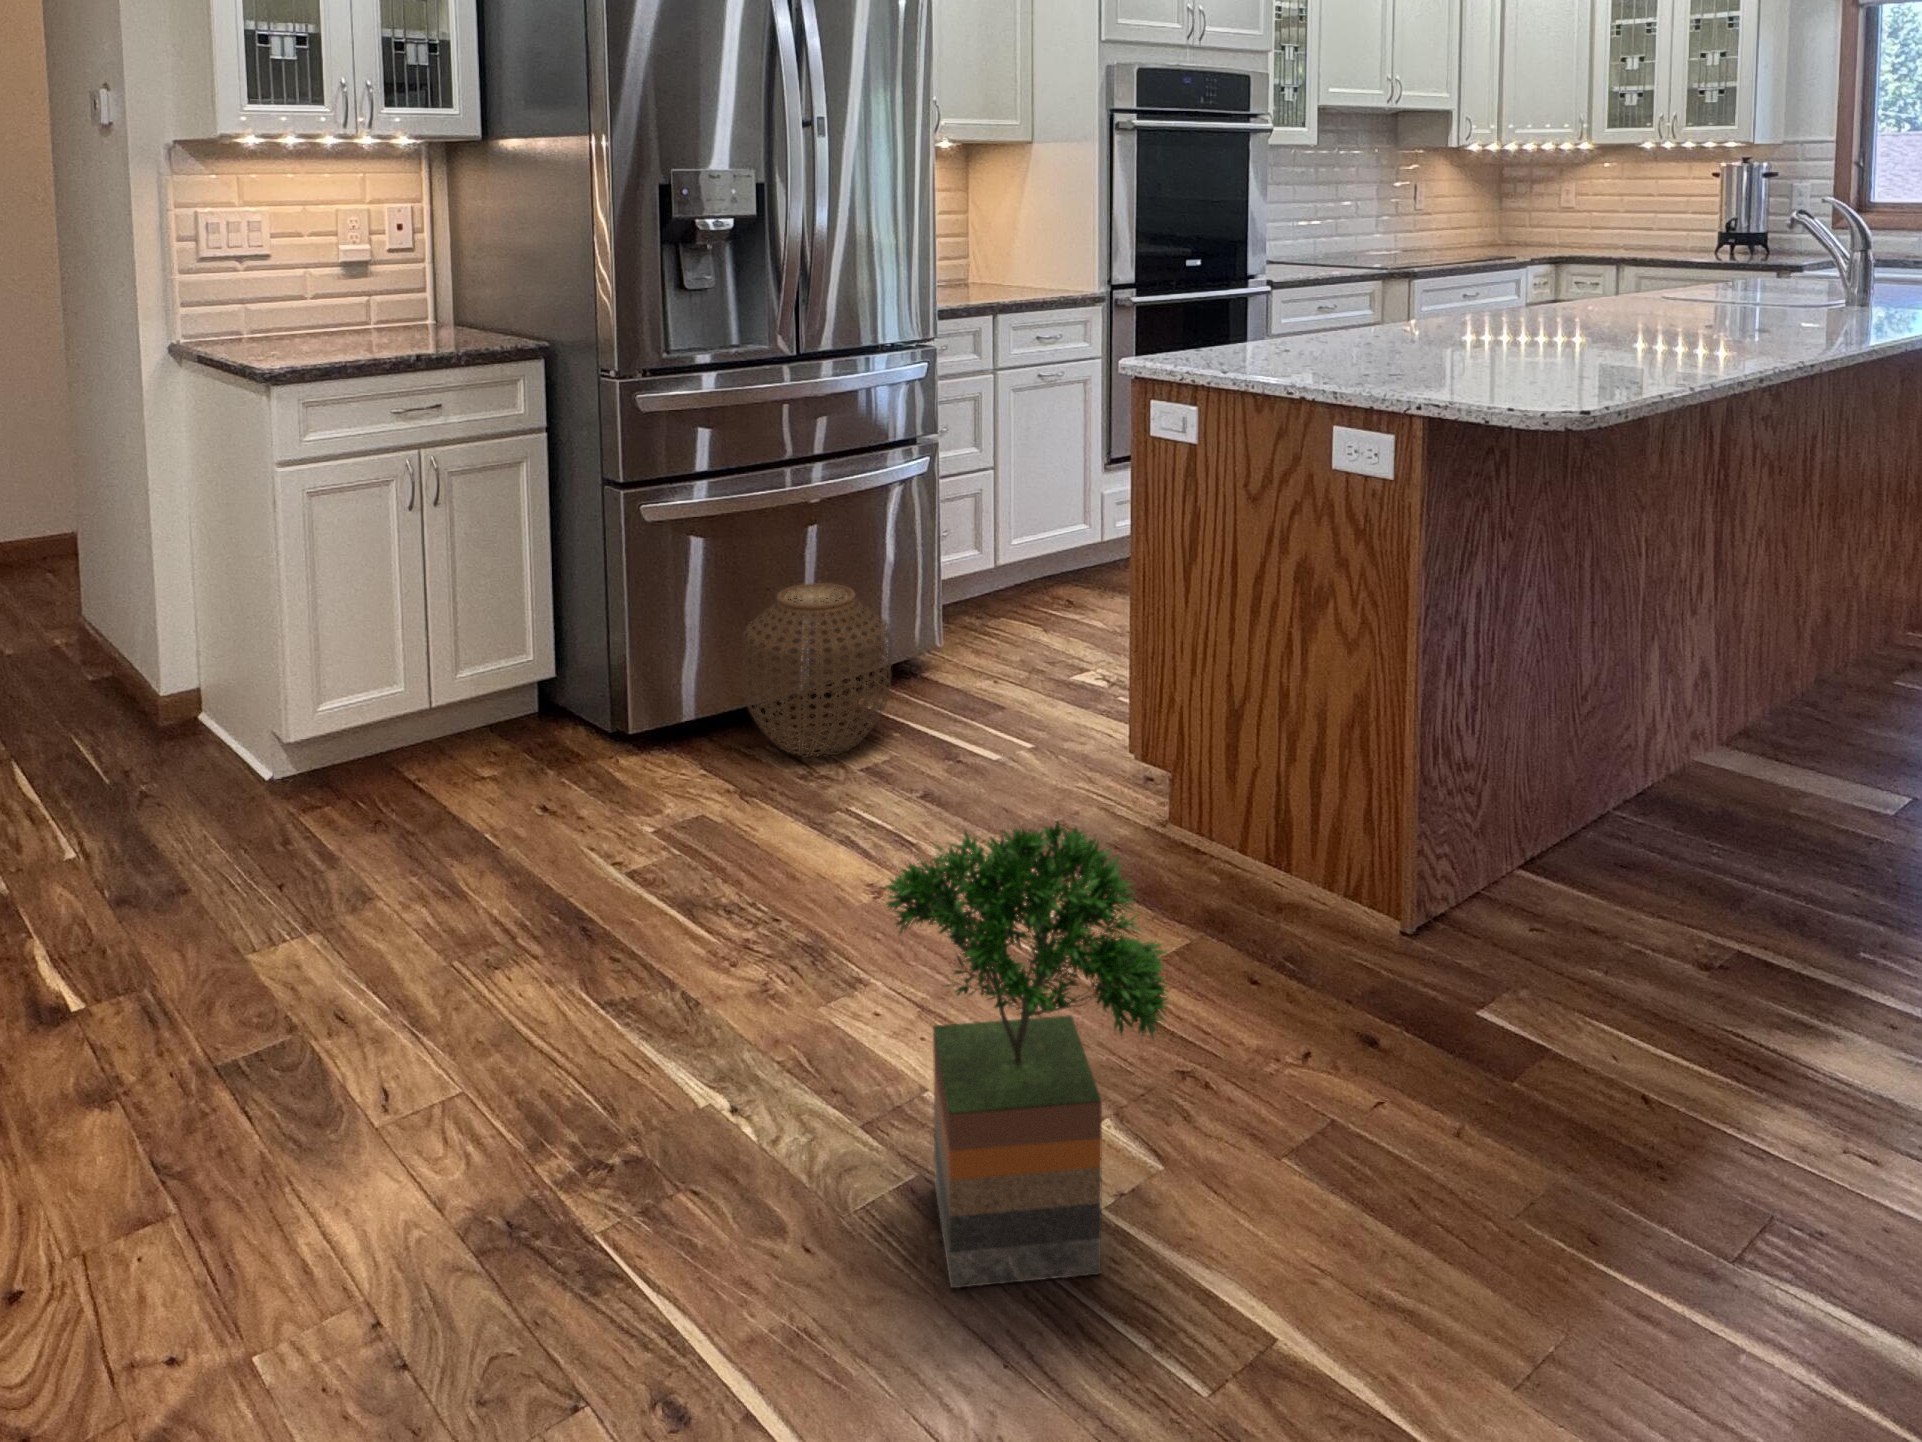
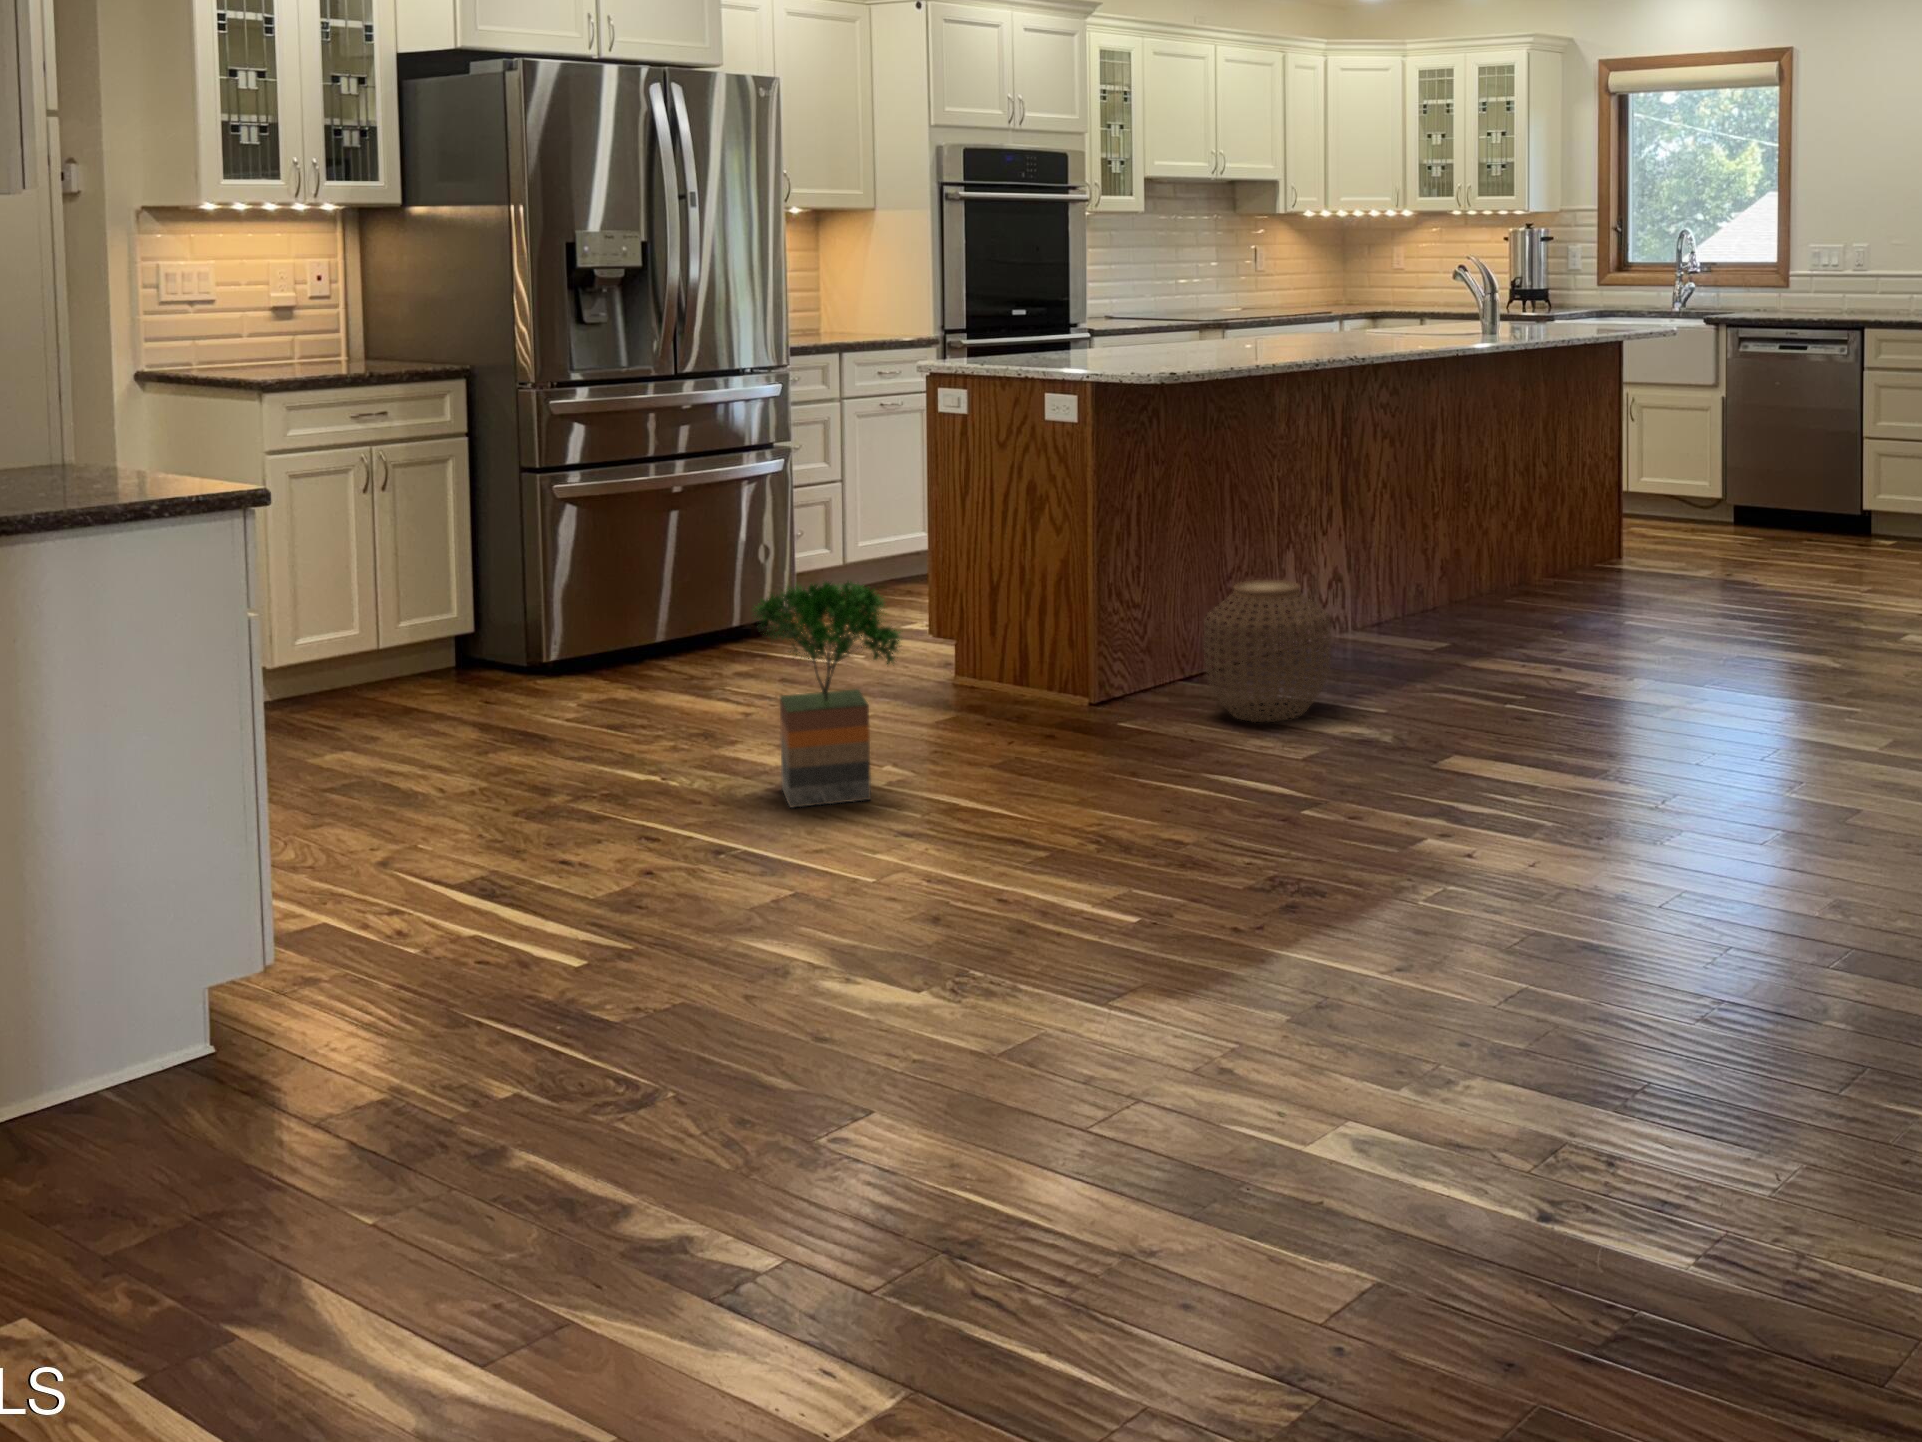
woven basket: present [743,583,891,757] -> present [1204,580,1331,722]

